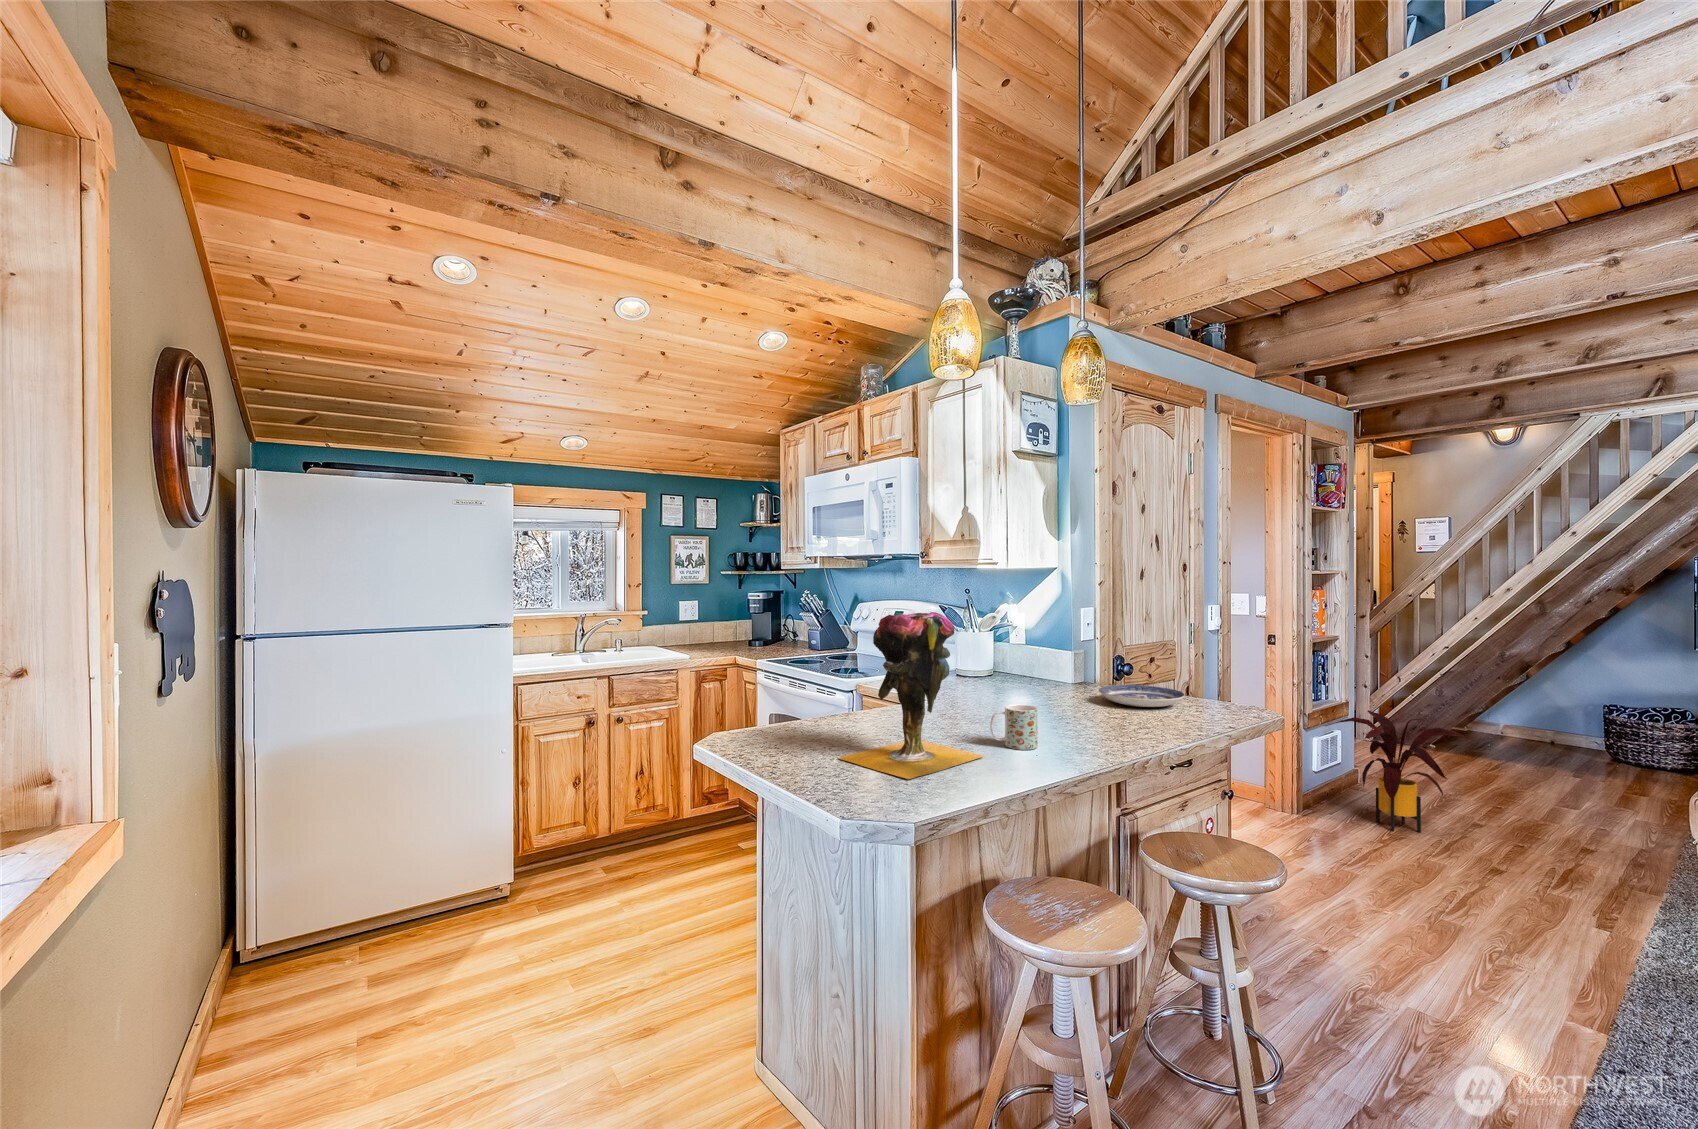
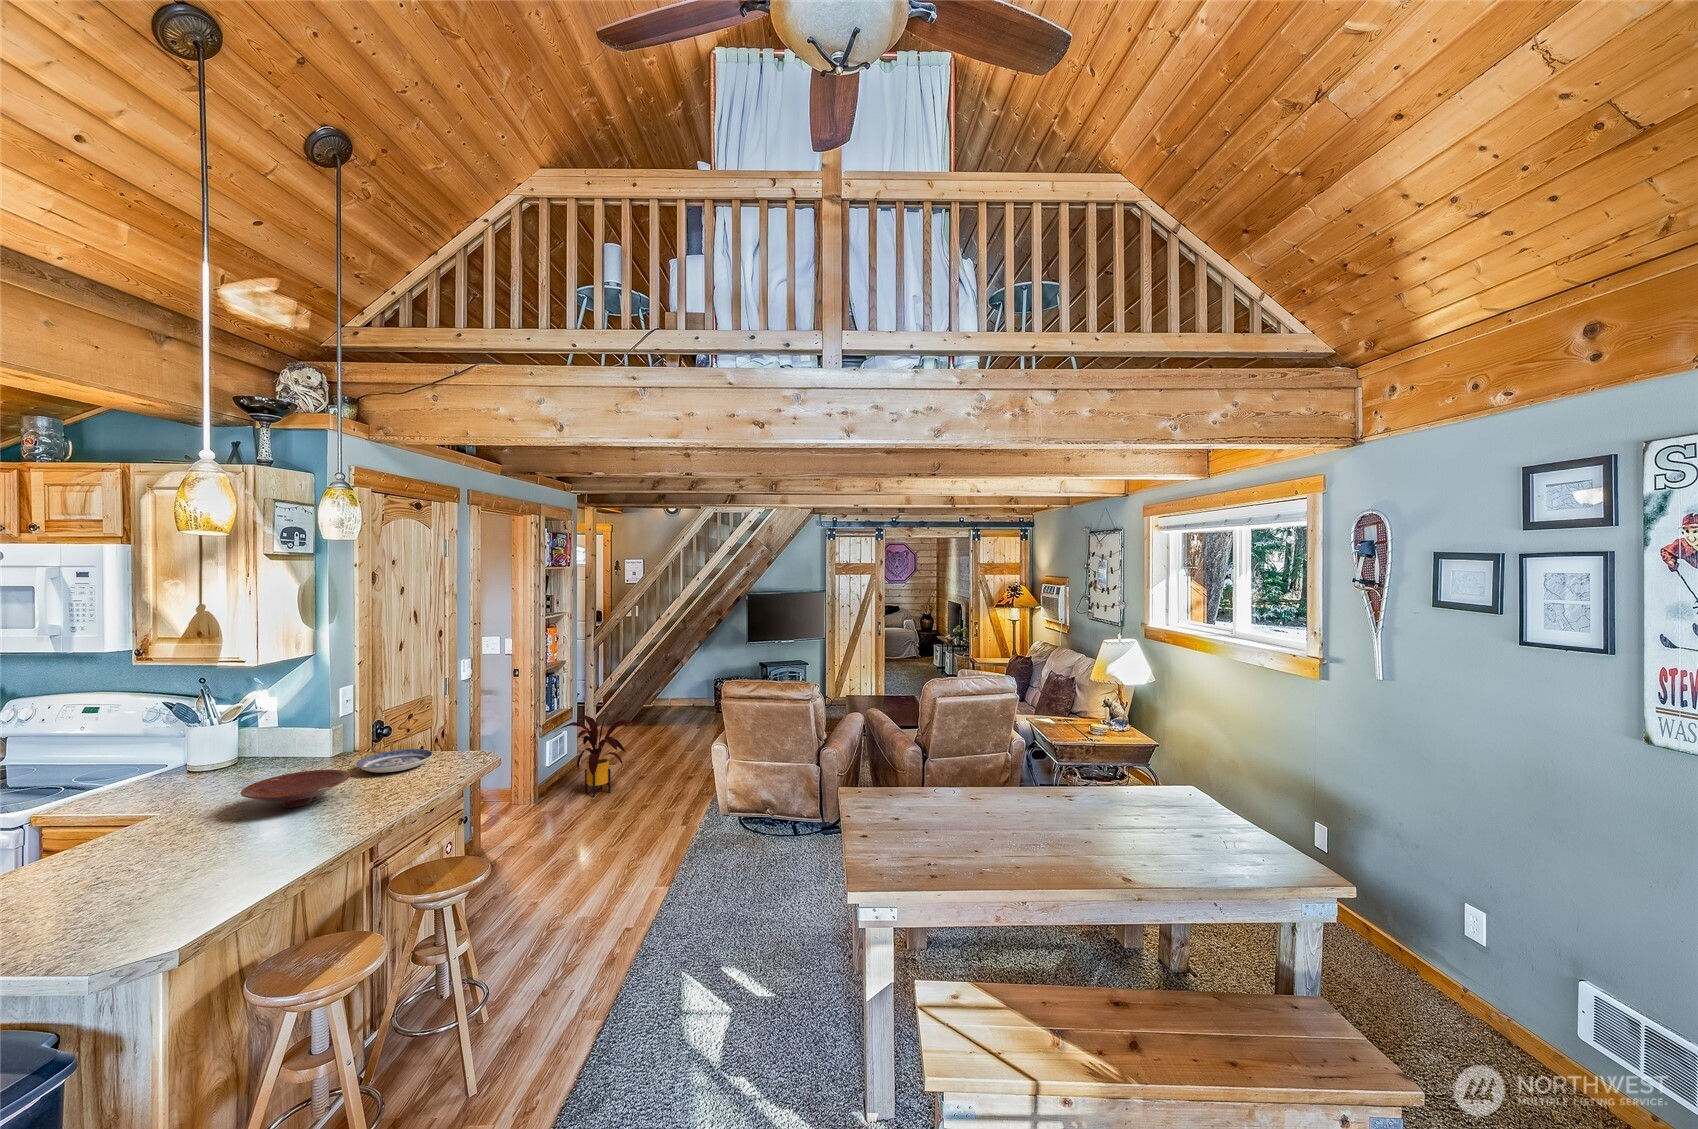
vase: present [839,612,984,779] -> none [50,752,241,921]
bowl: none [991,683,1093,718] -> present [240,770,350,808]
mug: present [990,705,1038,750] -> none [245,807,296,848]

